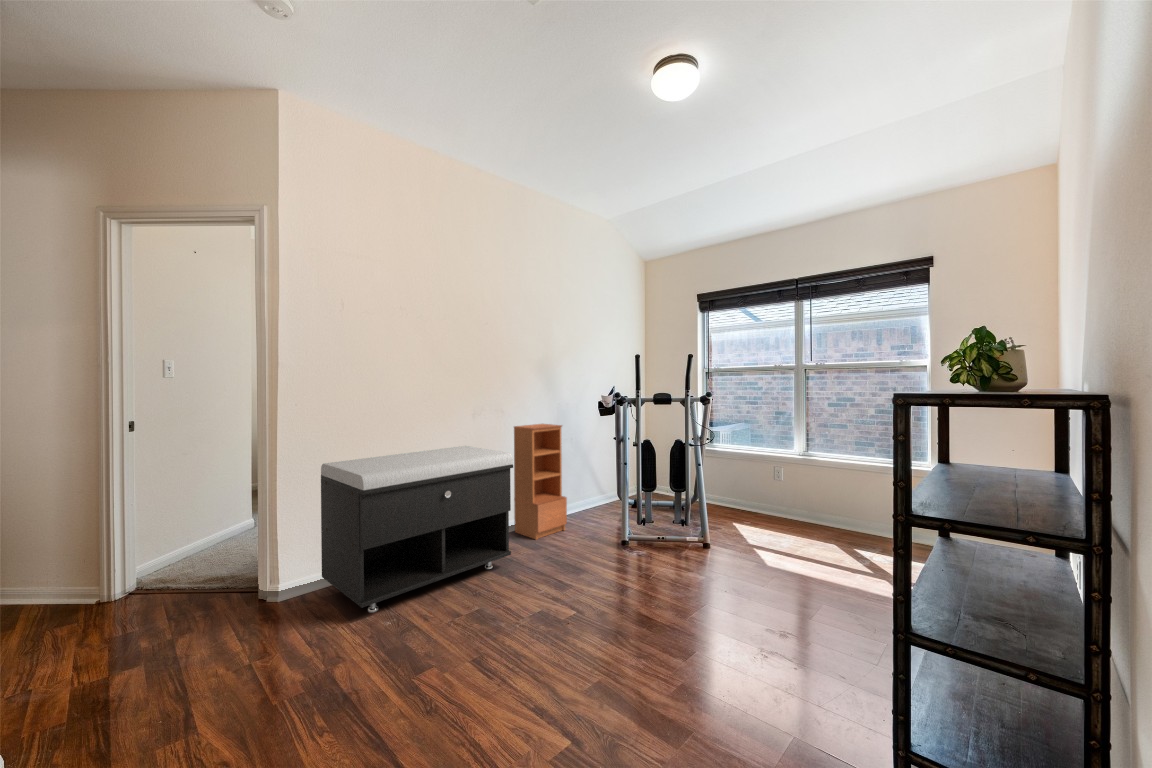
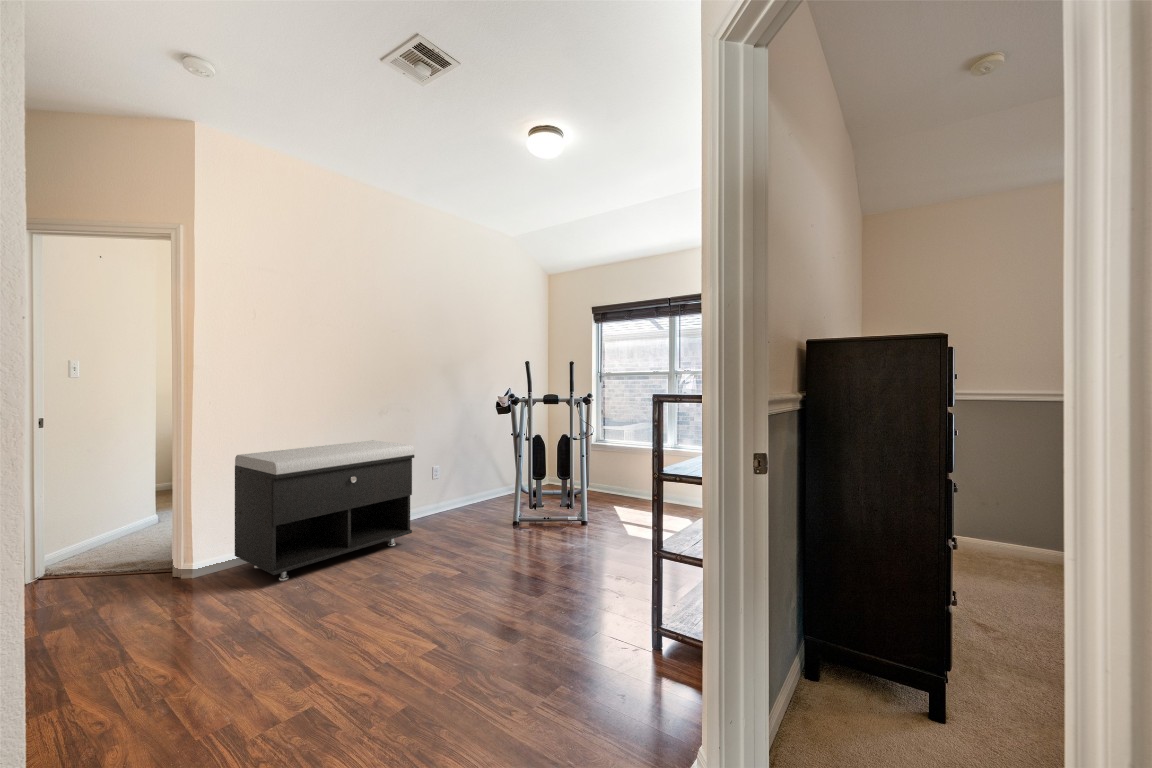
bookcase: present [514,424,567,540] -> none [419,421,468,523]

